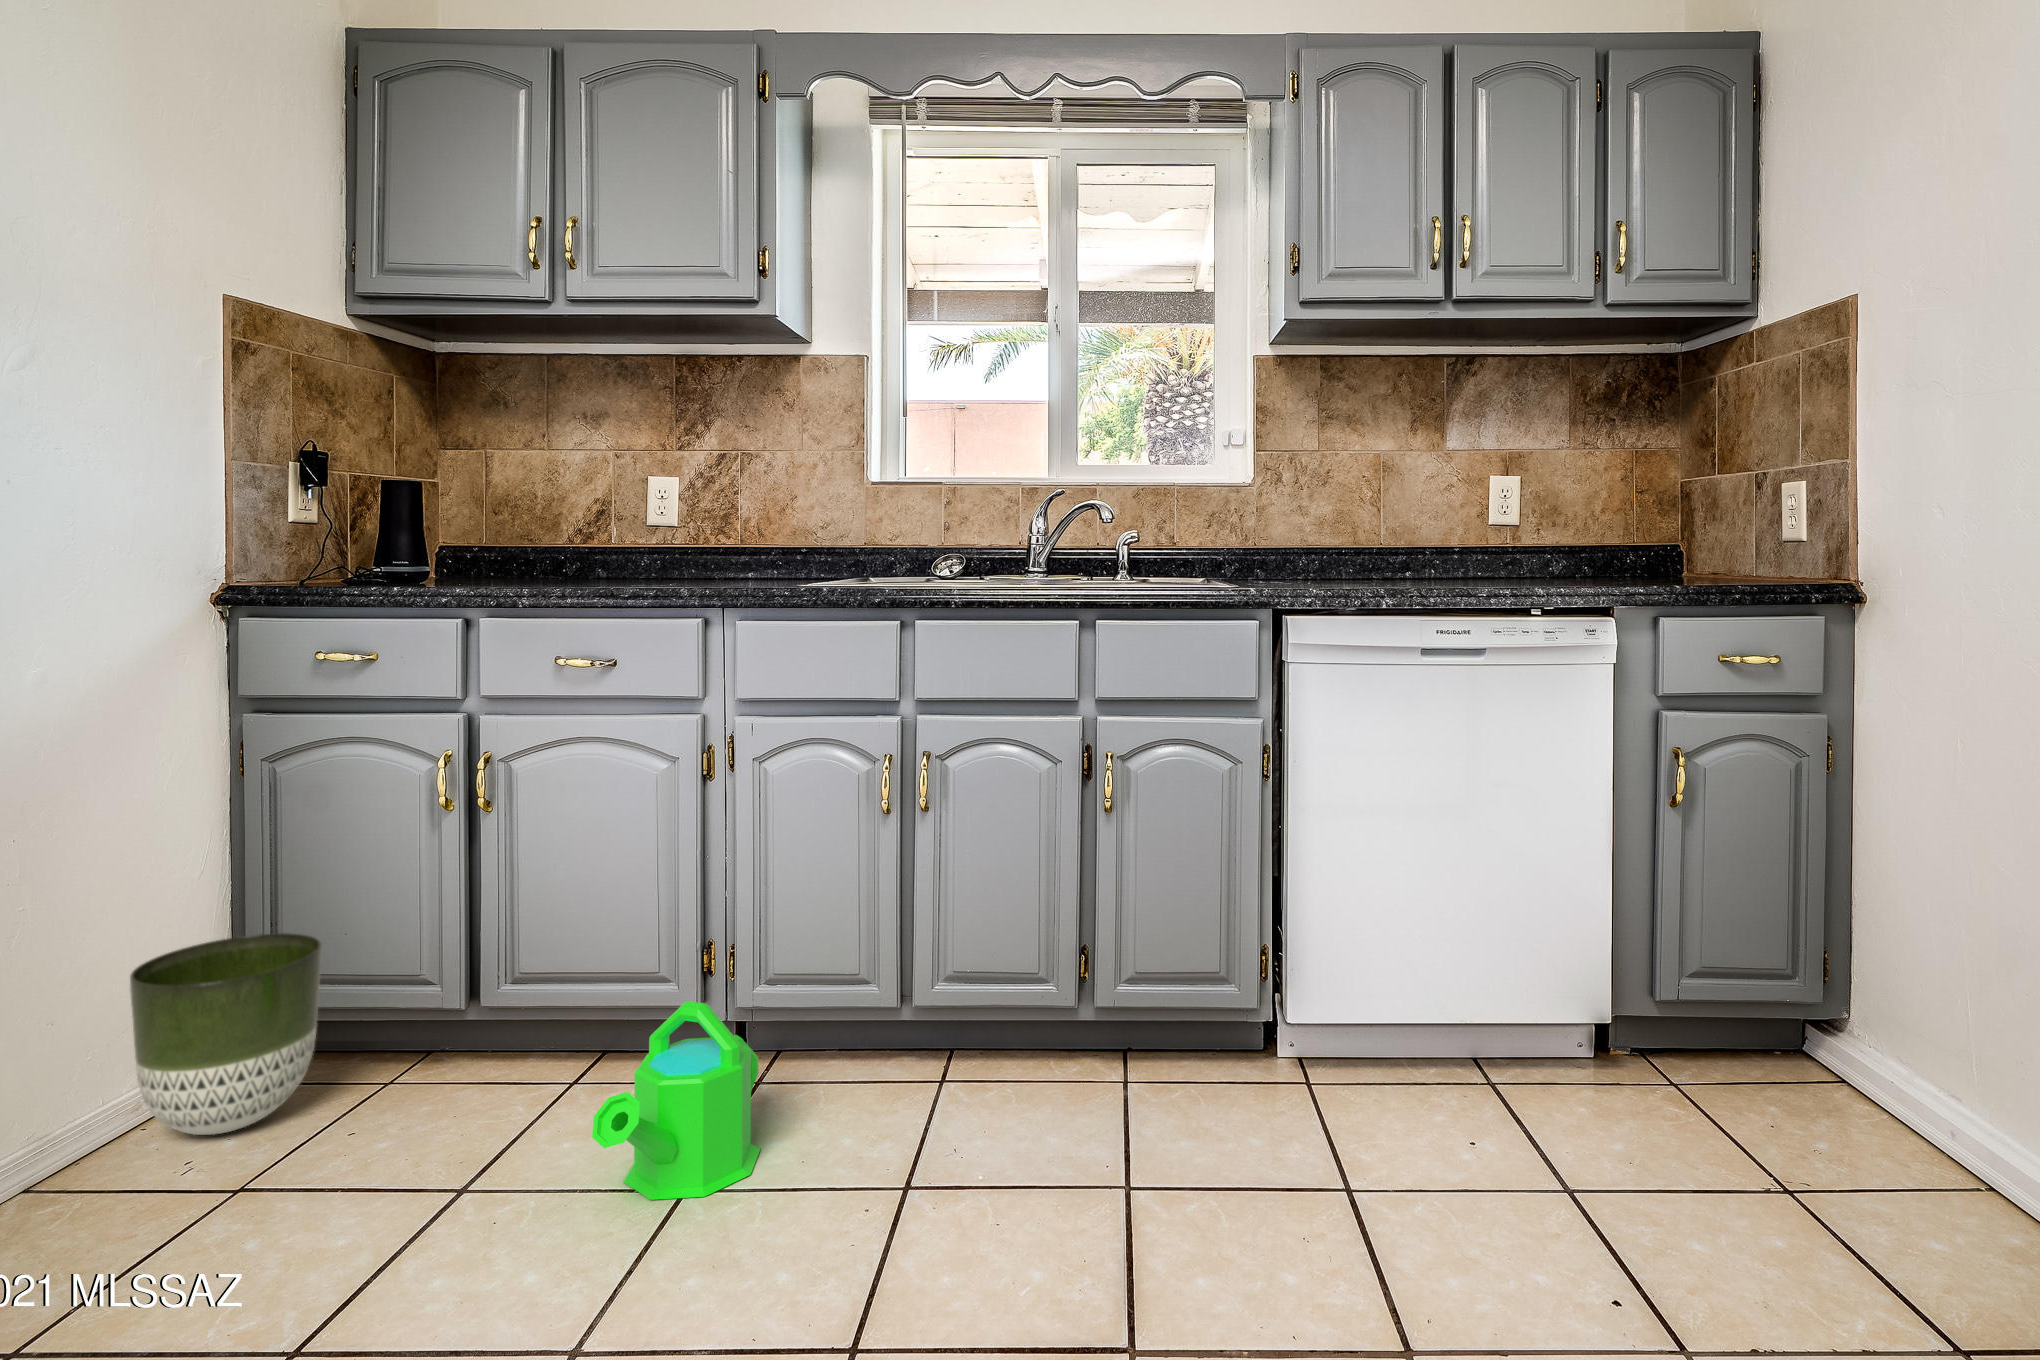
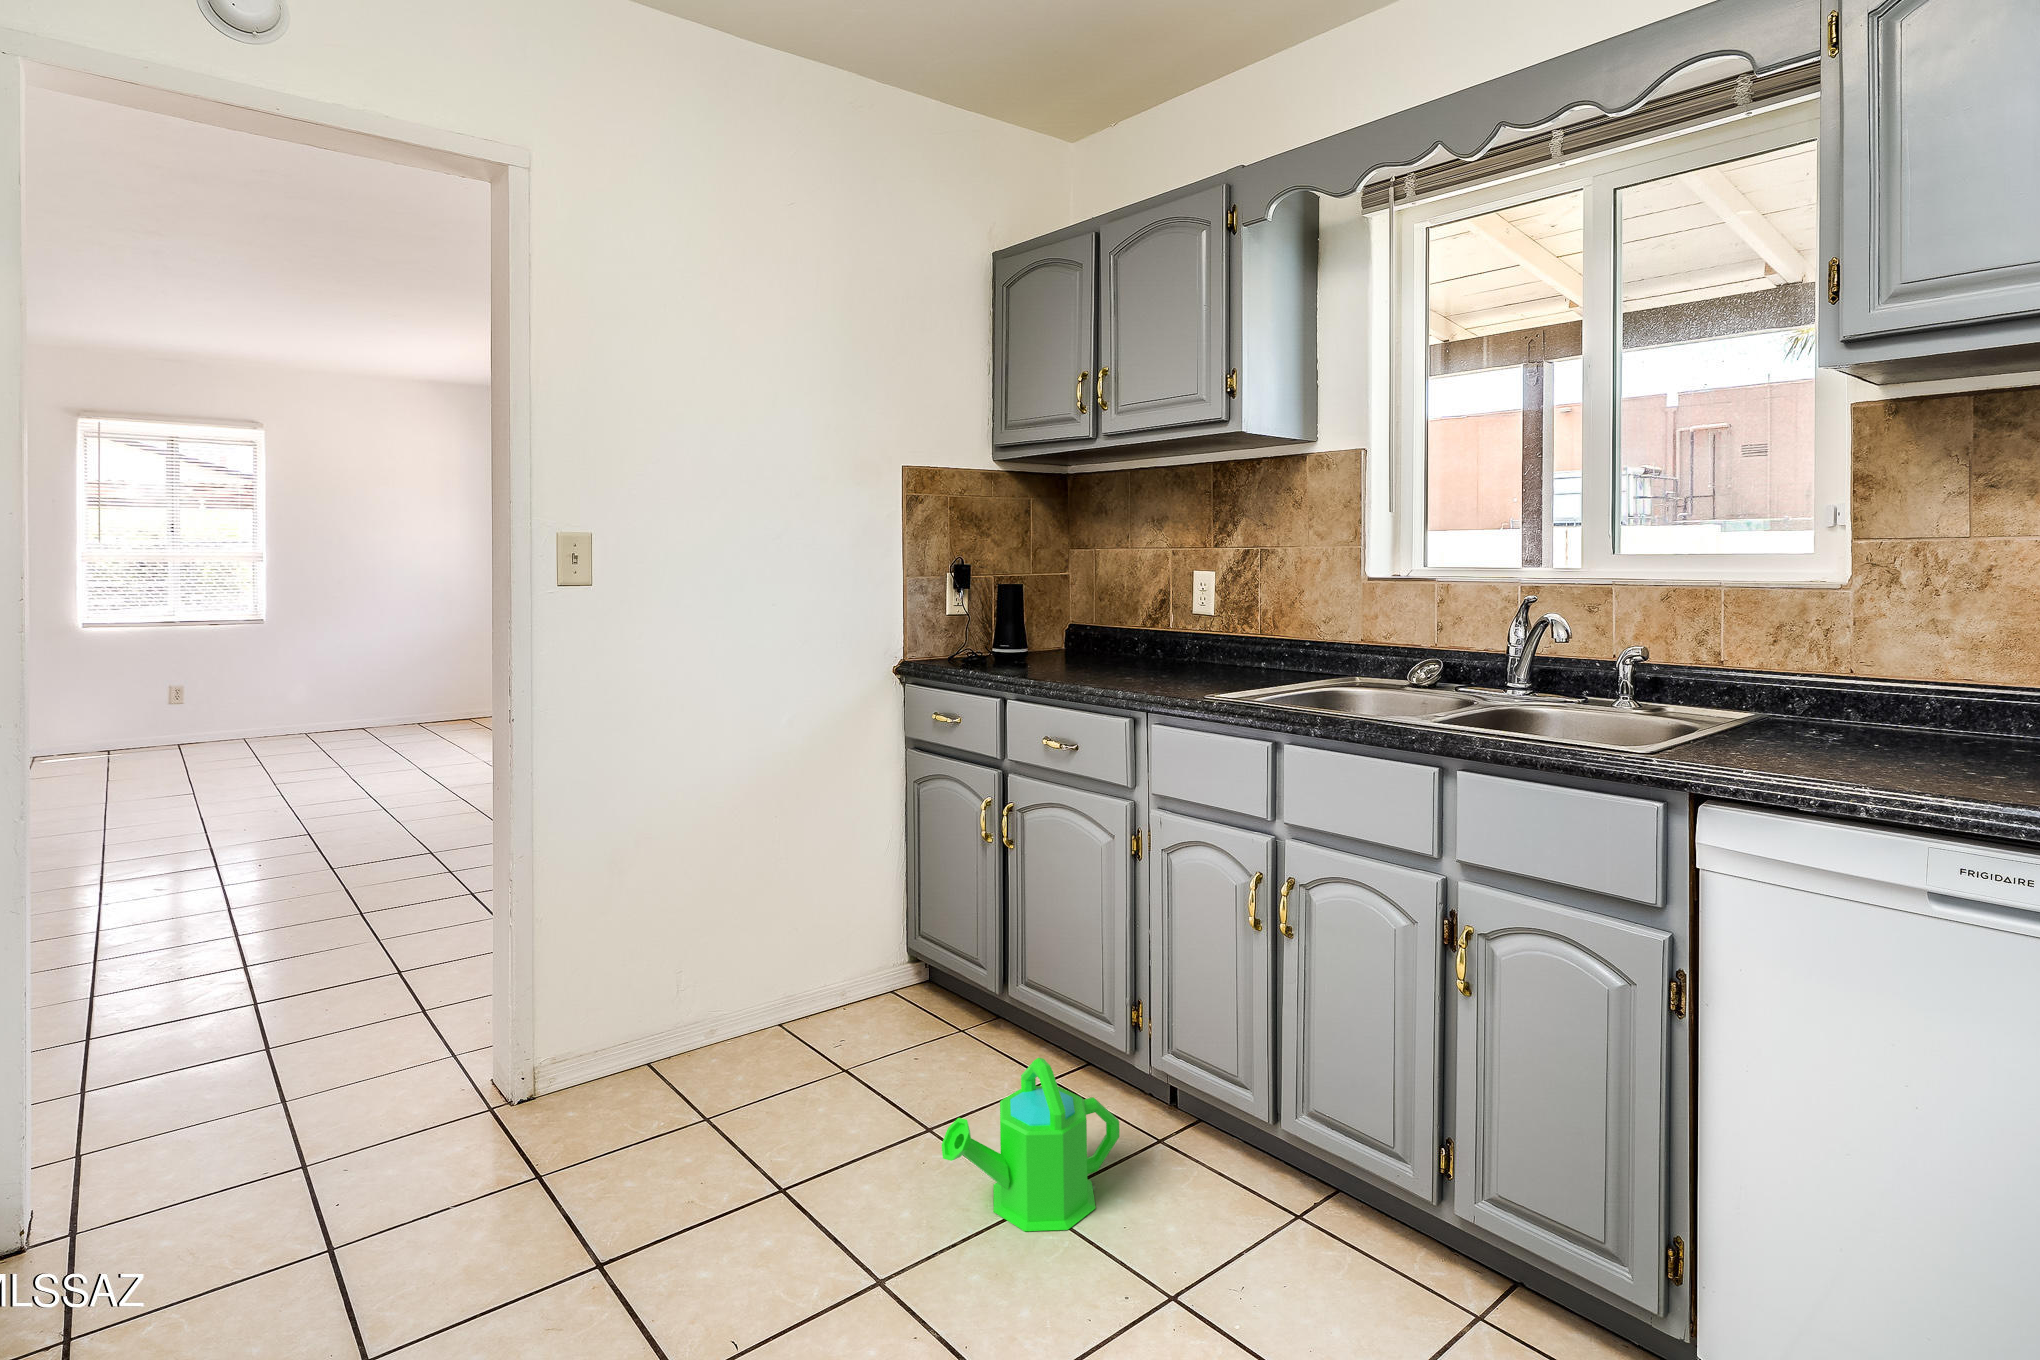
planter: present [130,933,322,1135] -> none [820,897,919,1028]

